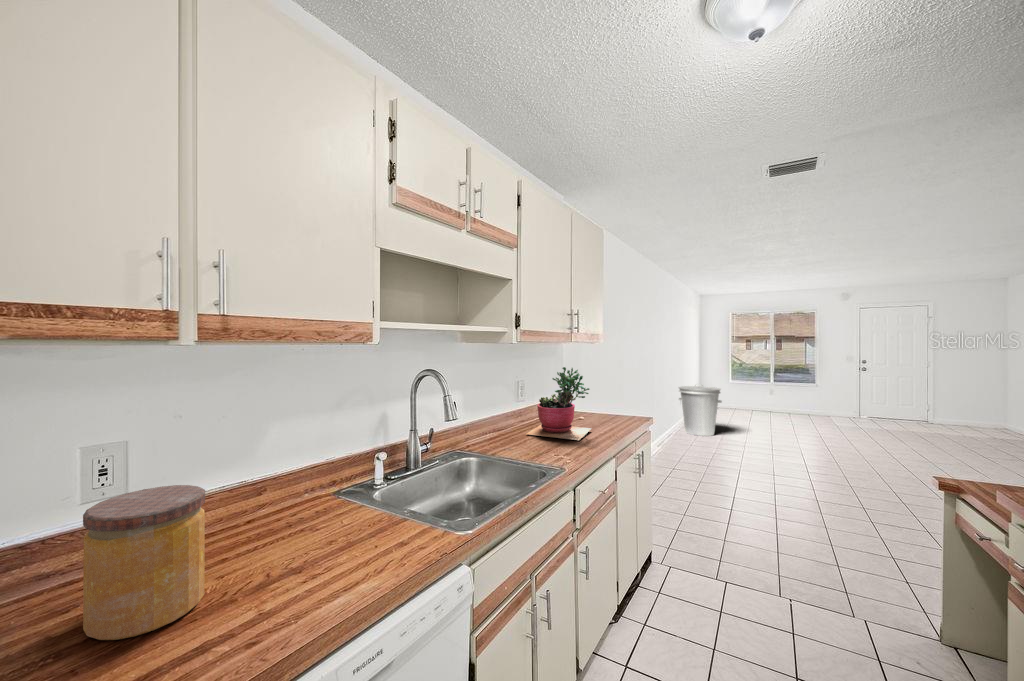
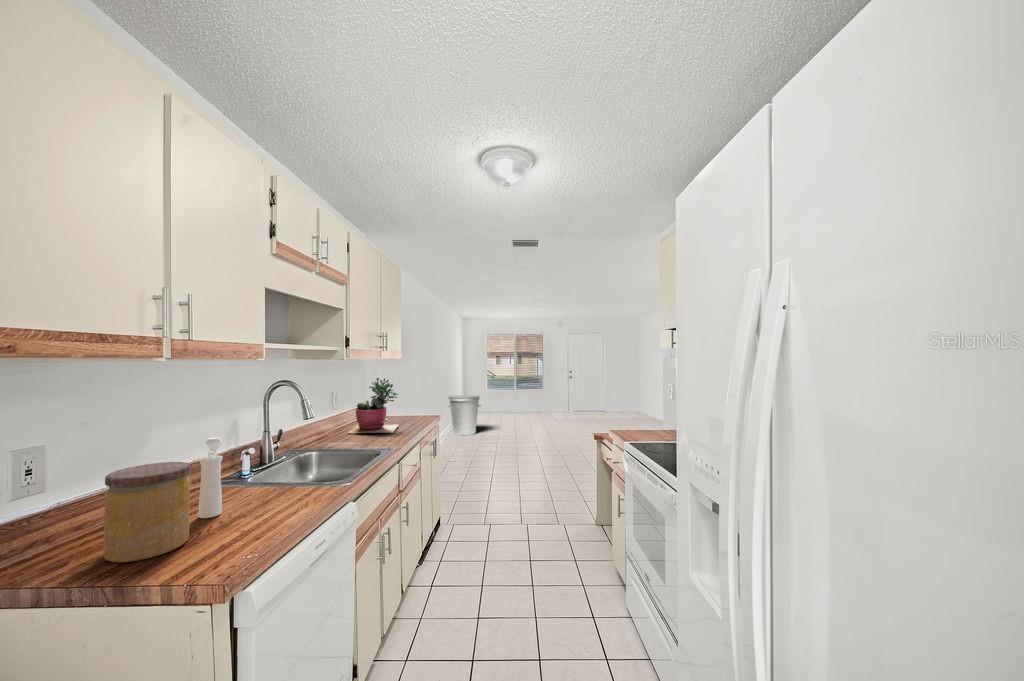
pepper mill: none [257,445,308,562] -> present [199,437,223,518]

